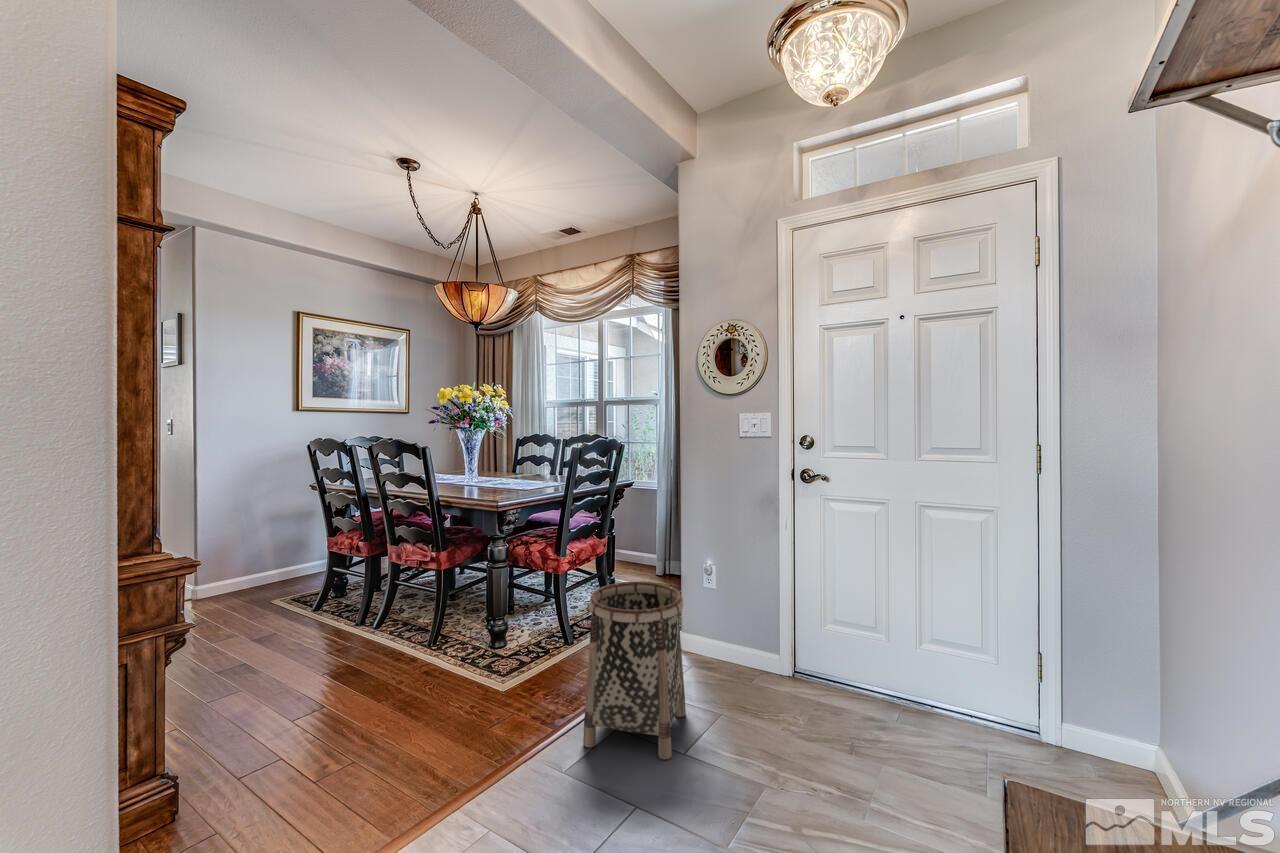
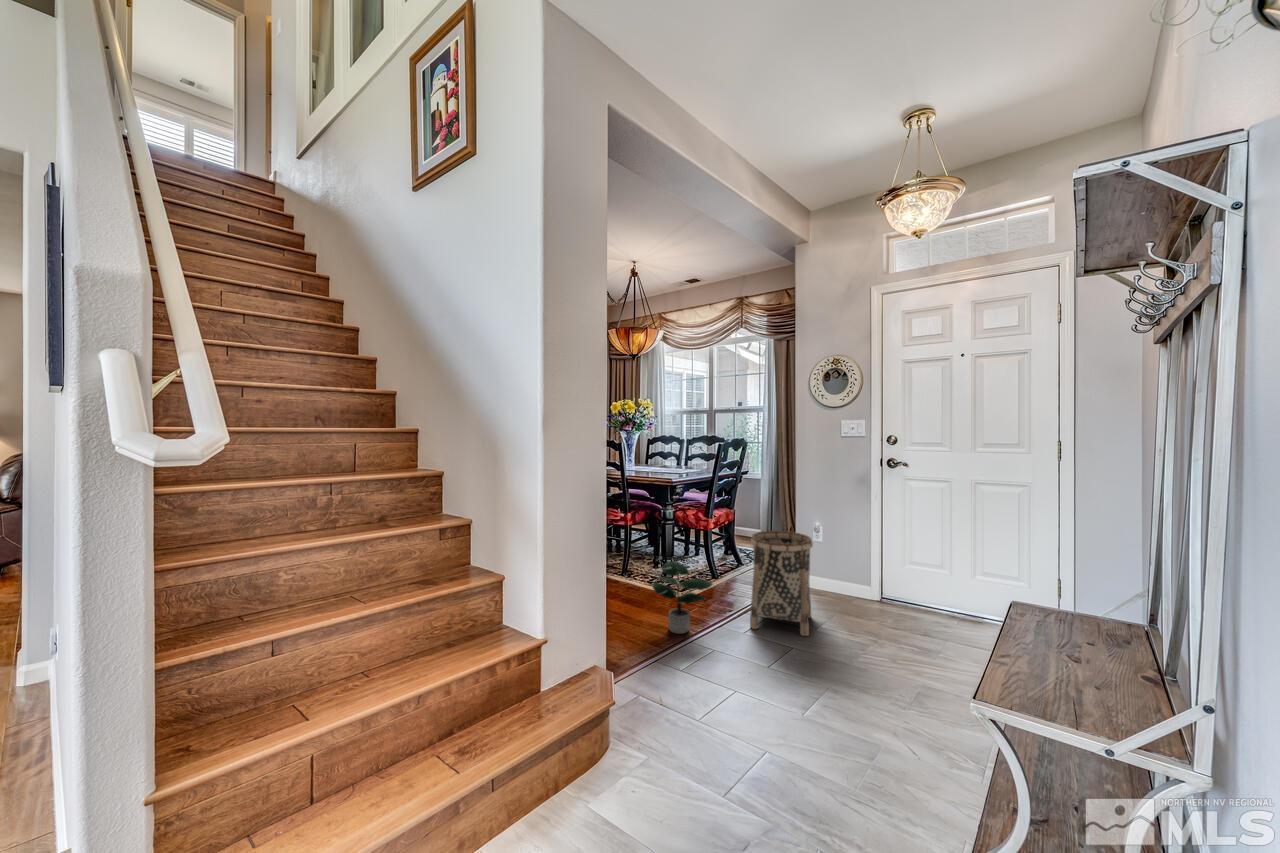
potted plant: none [415,639,519,767] -> present [652,562,713,634]

